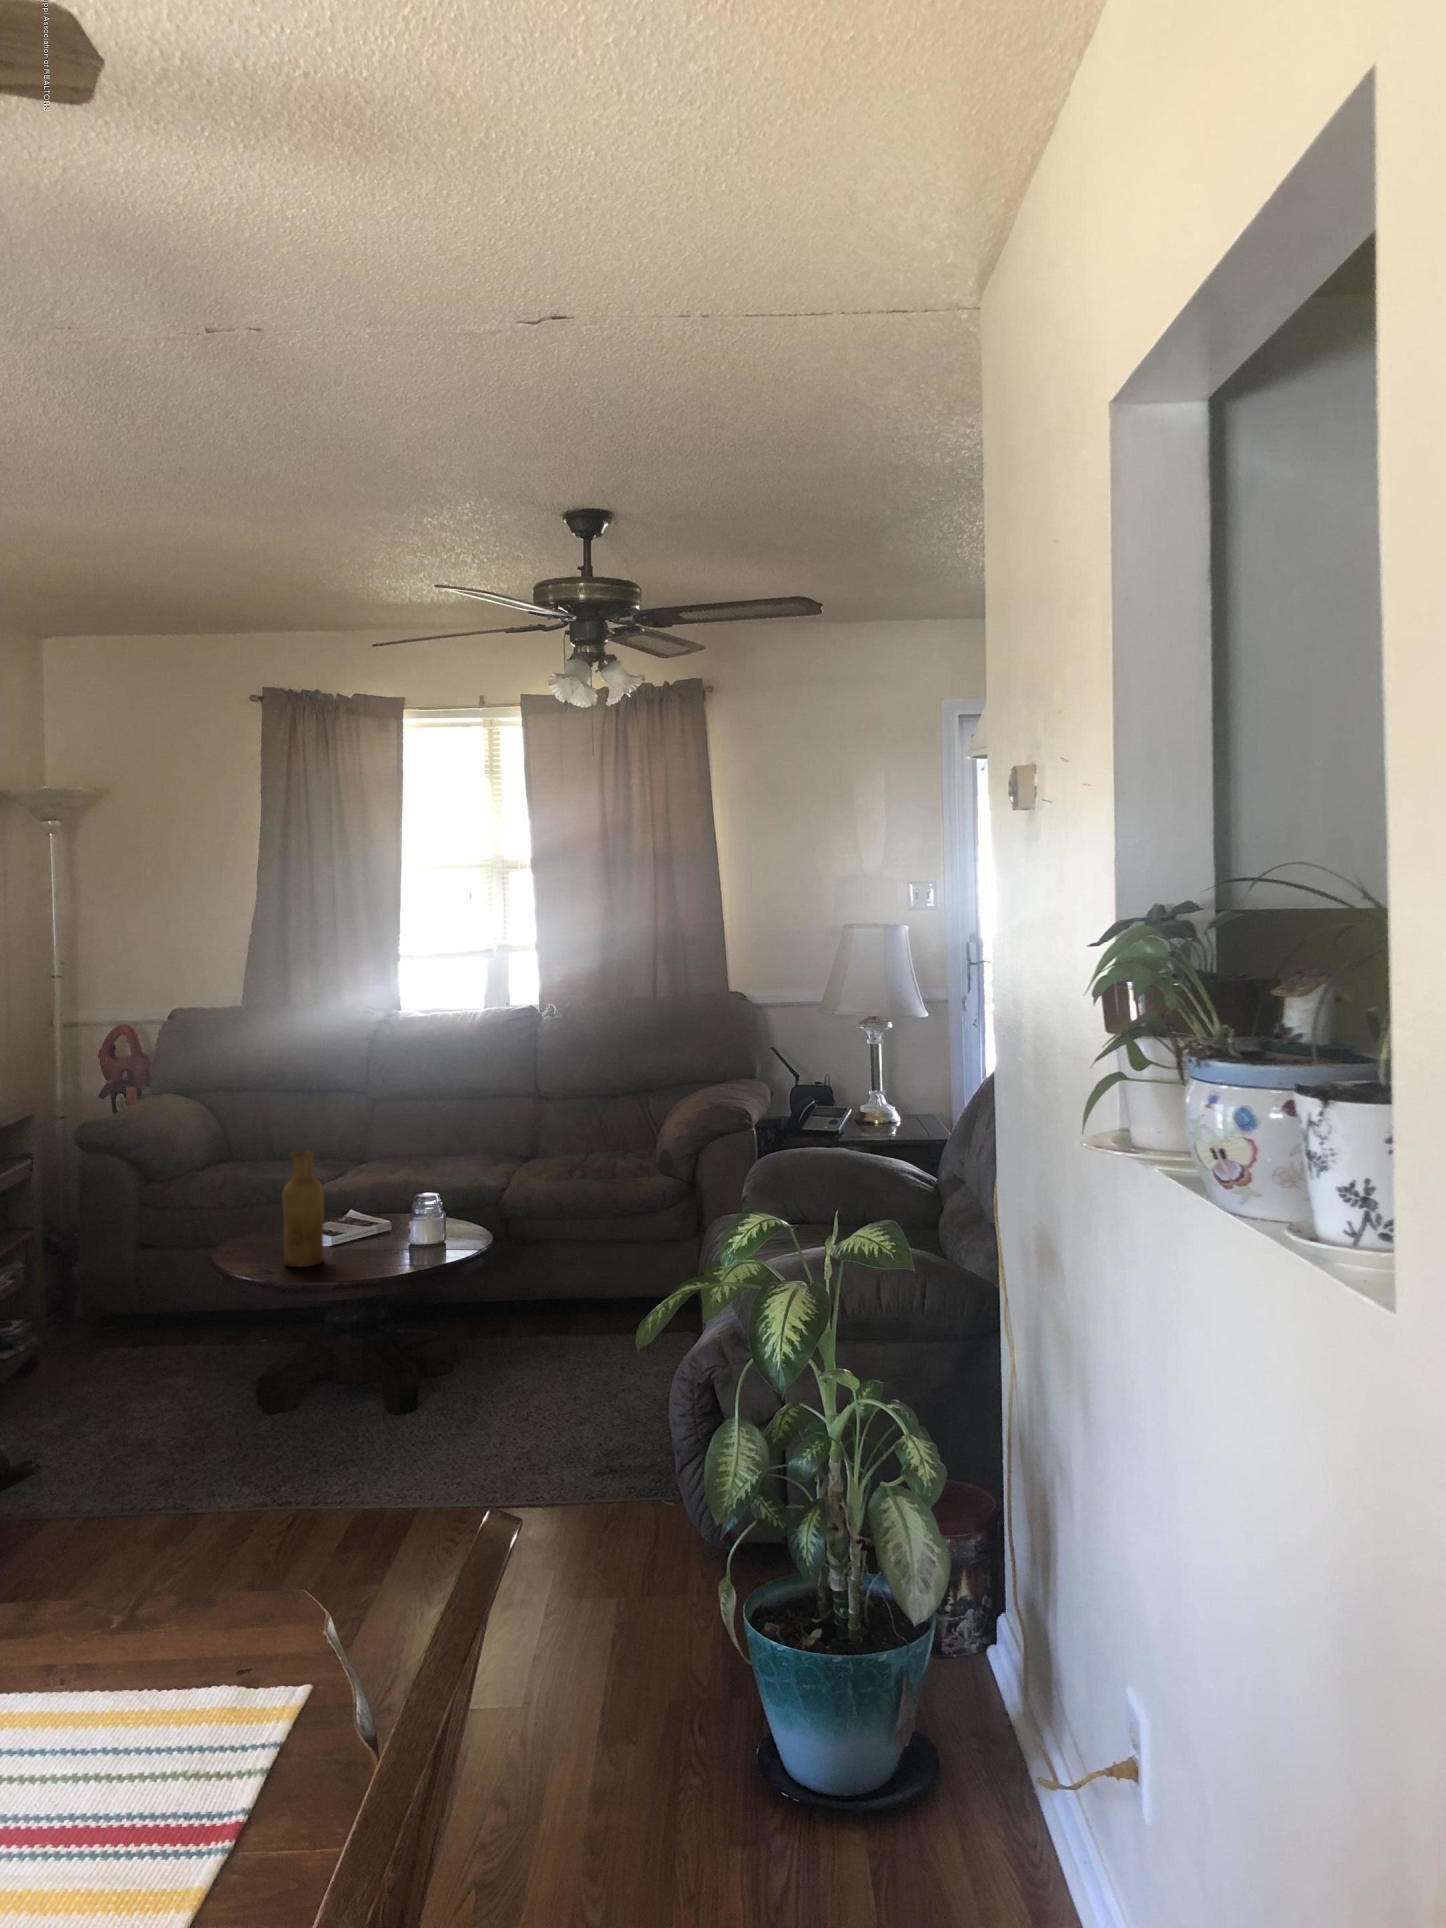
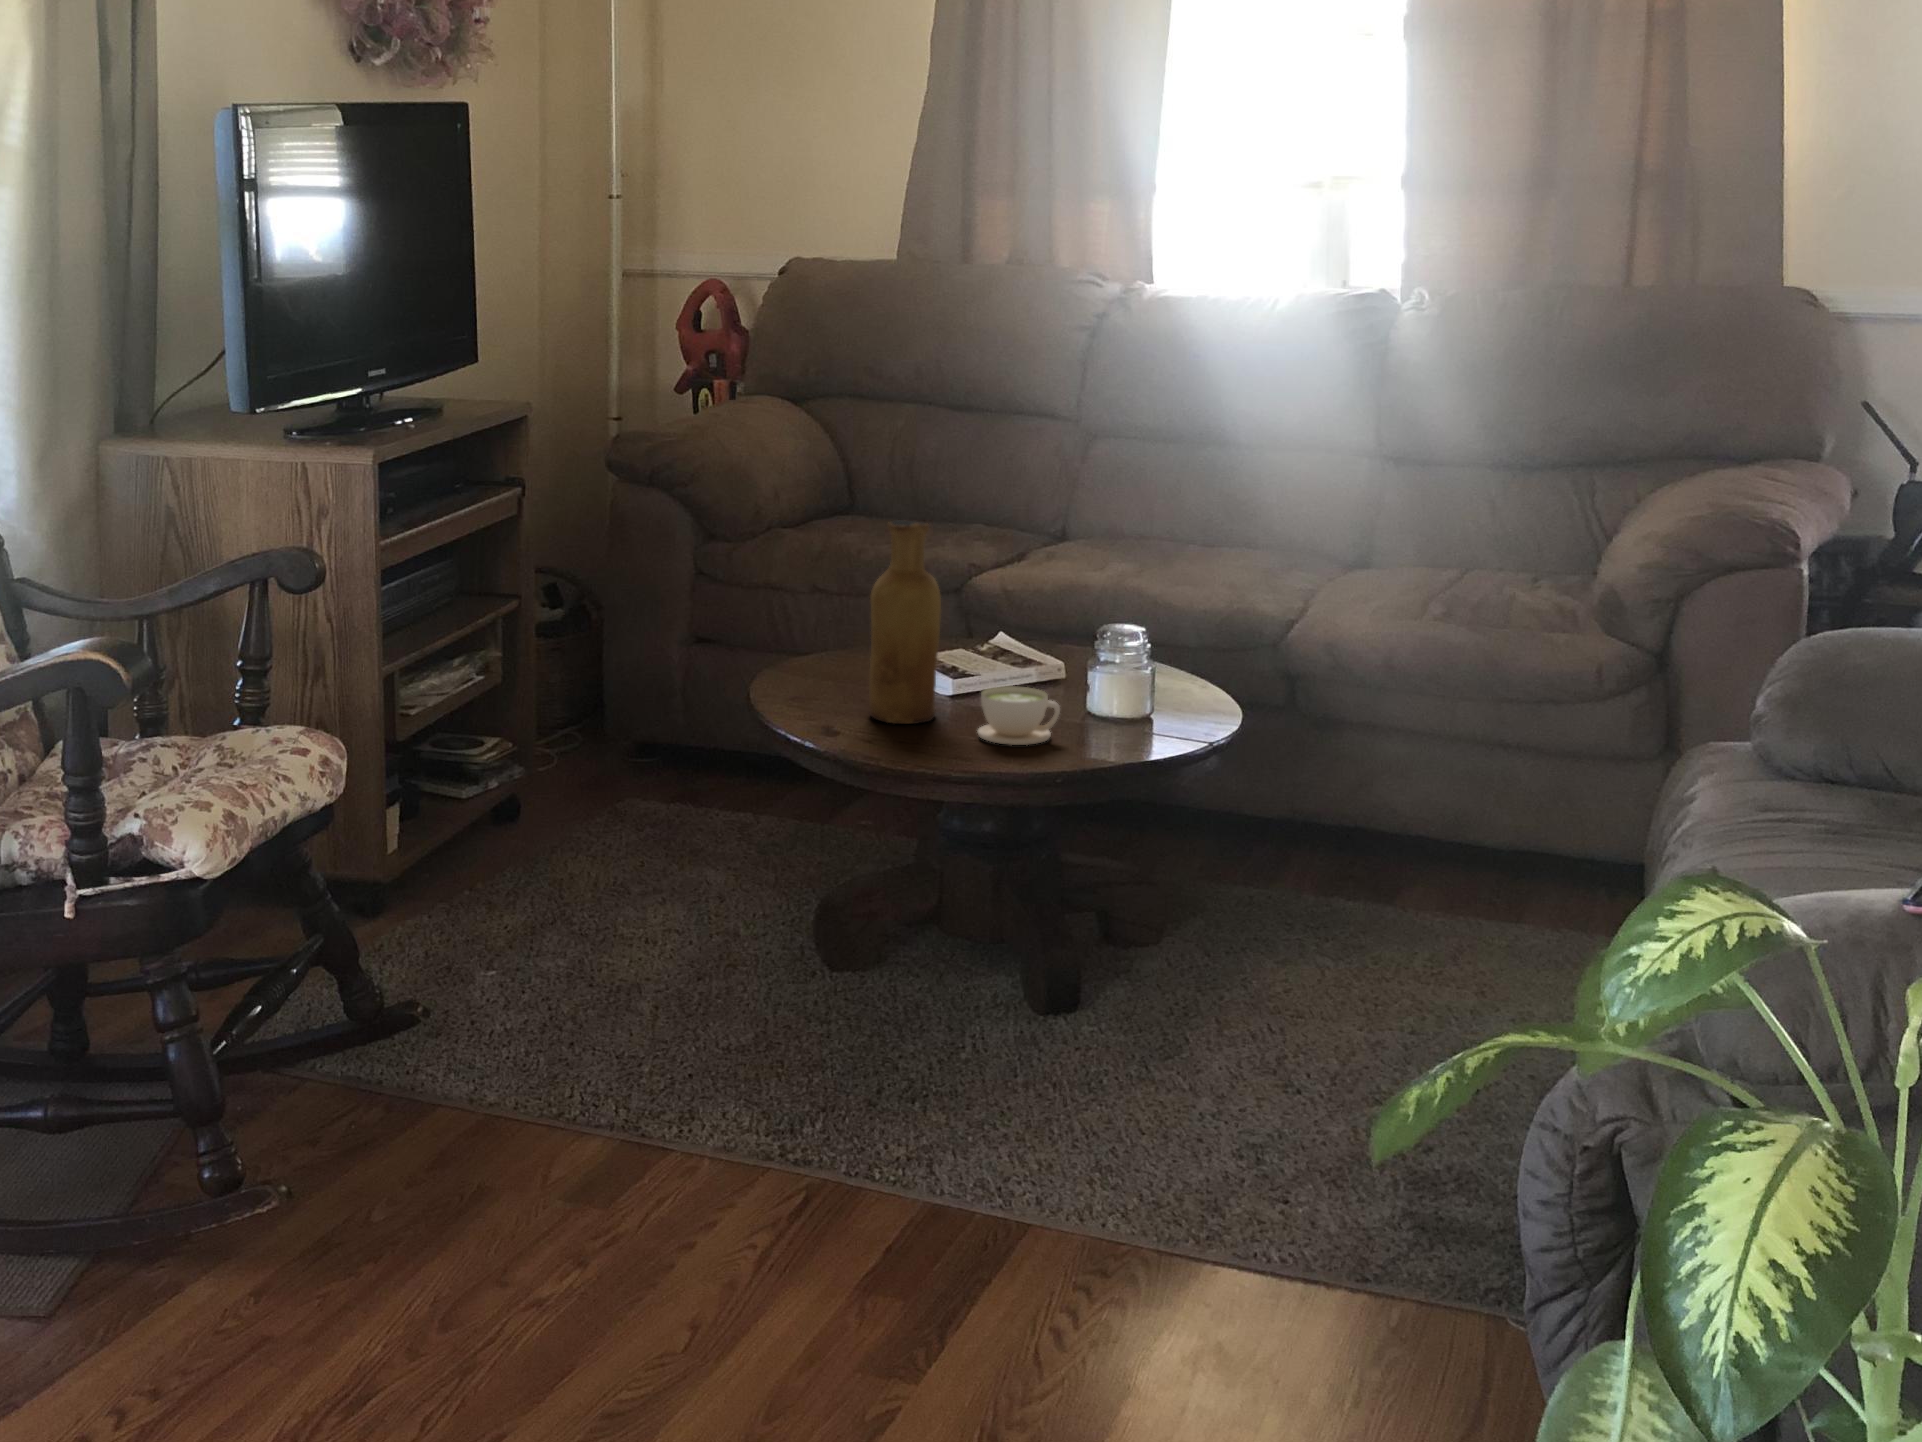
coffee cup: none [352,1236,398,1268] -> present [978,686,1060,745]

